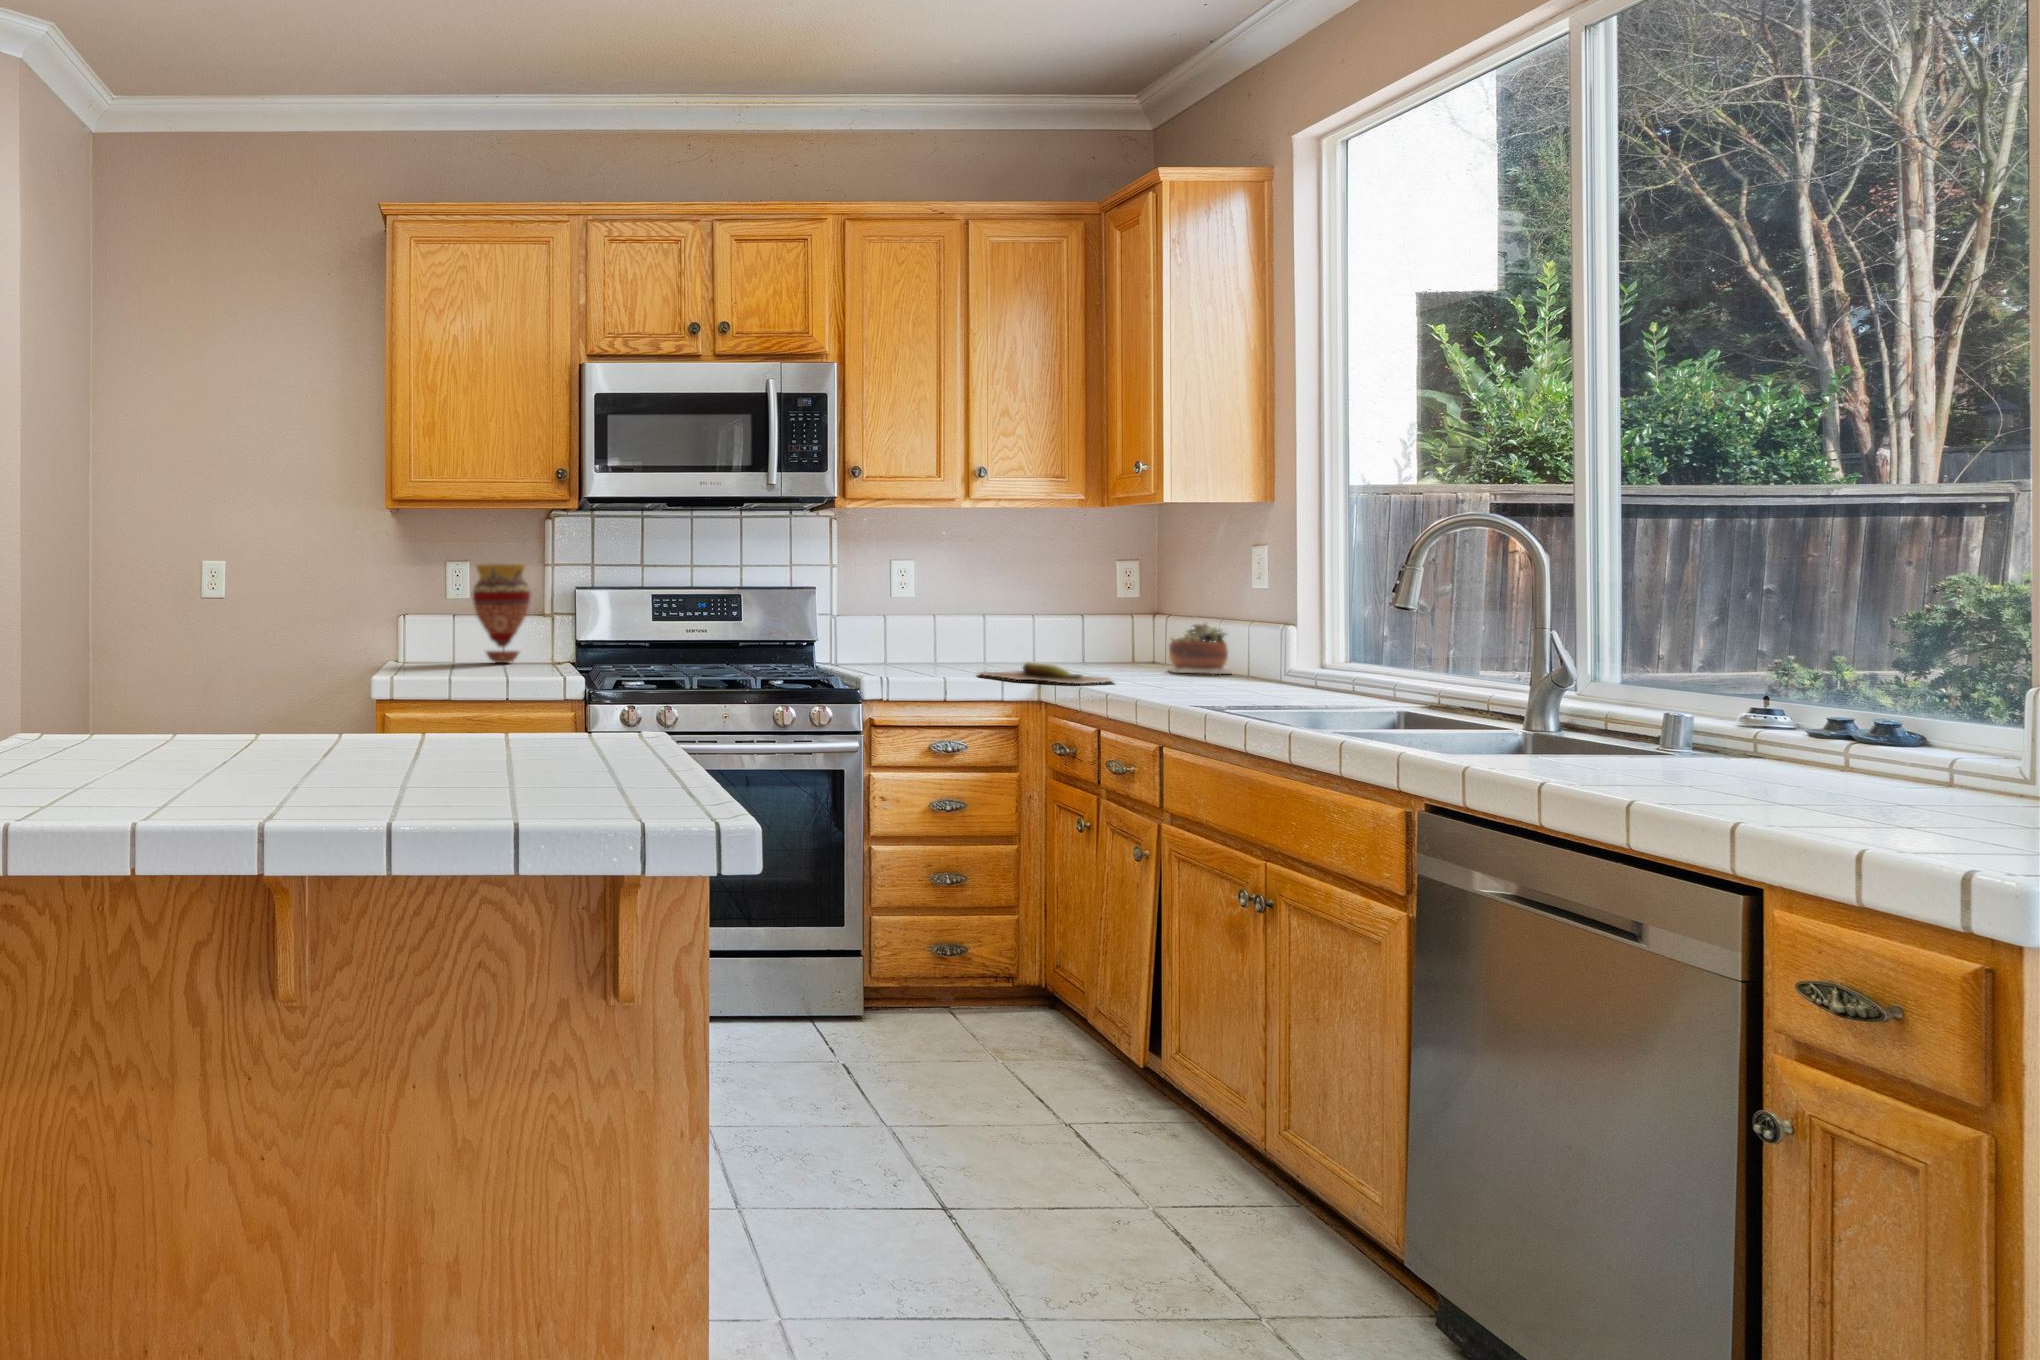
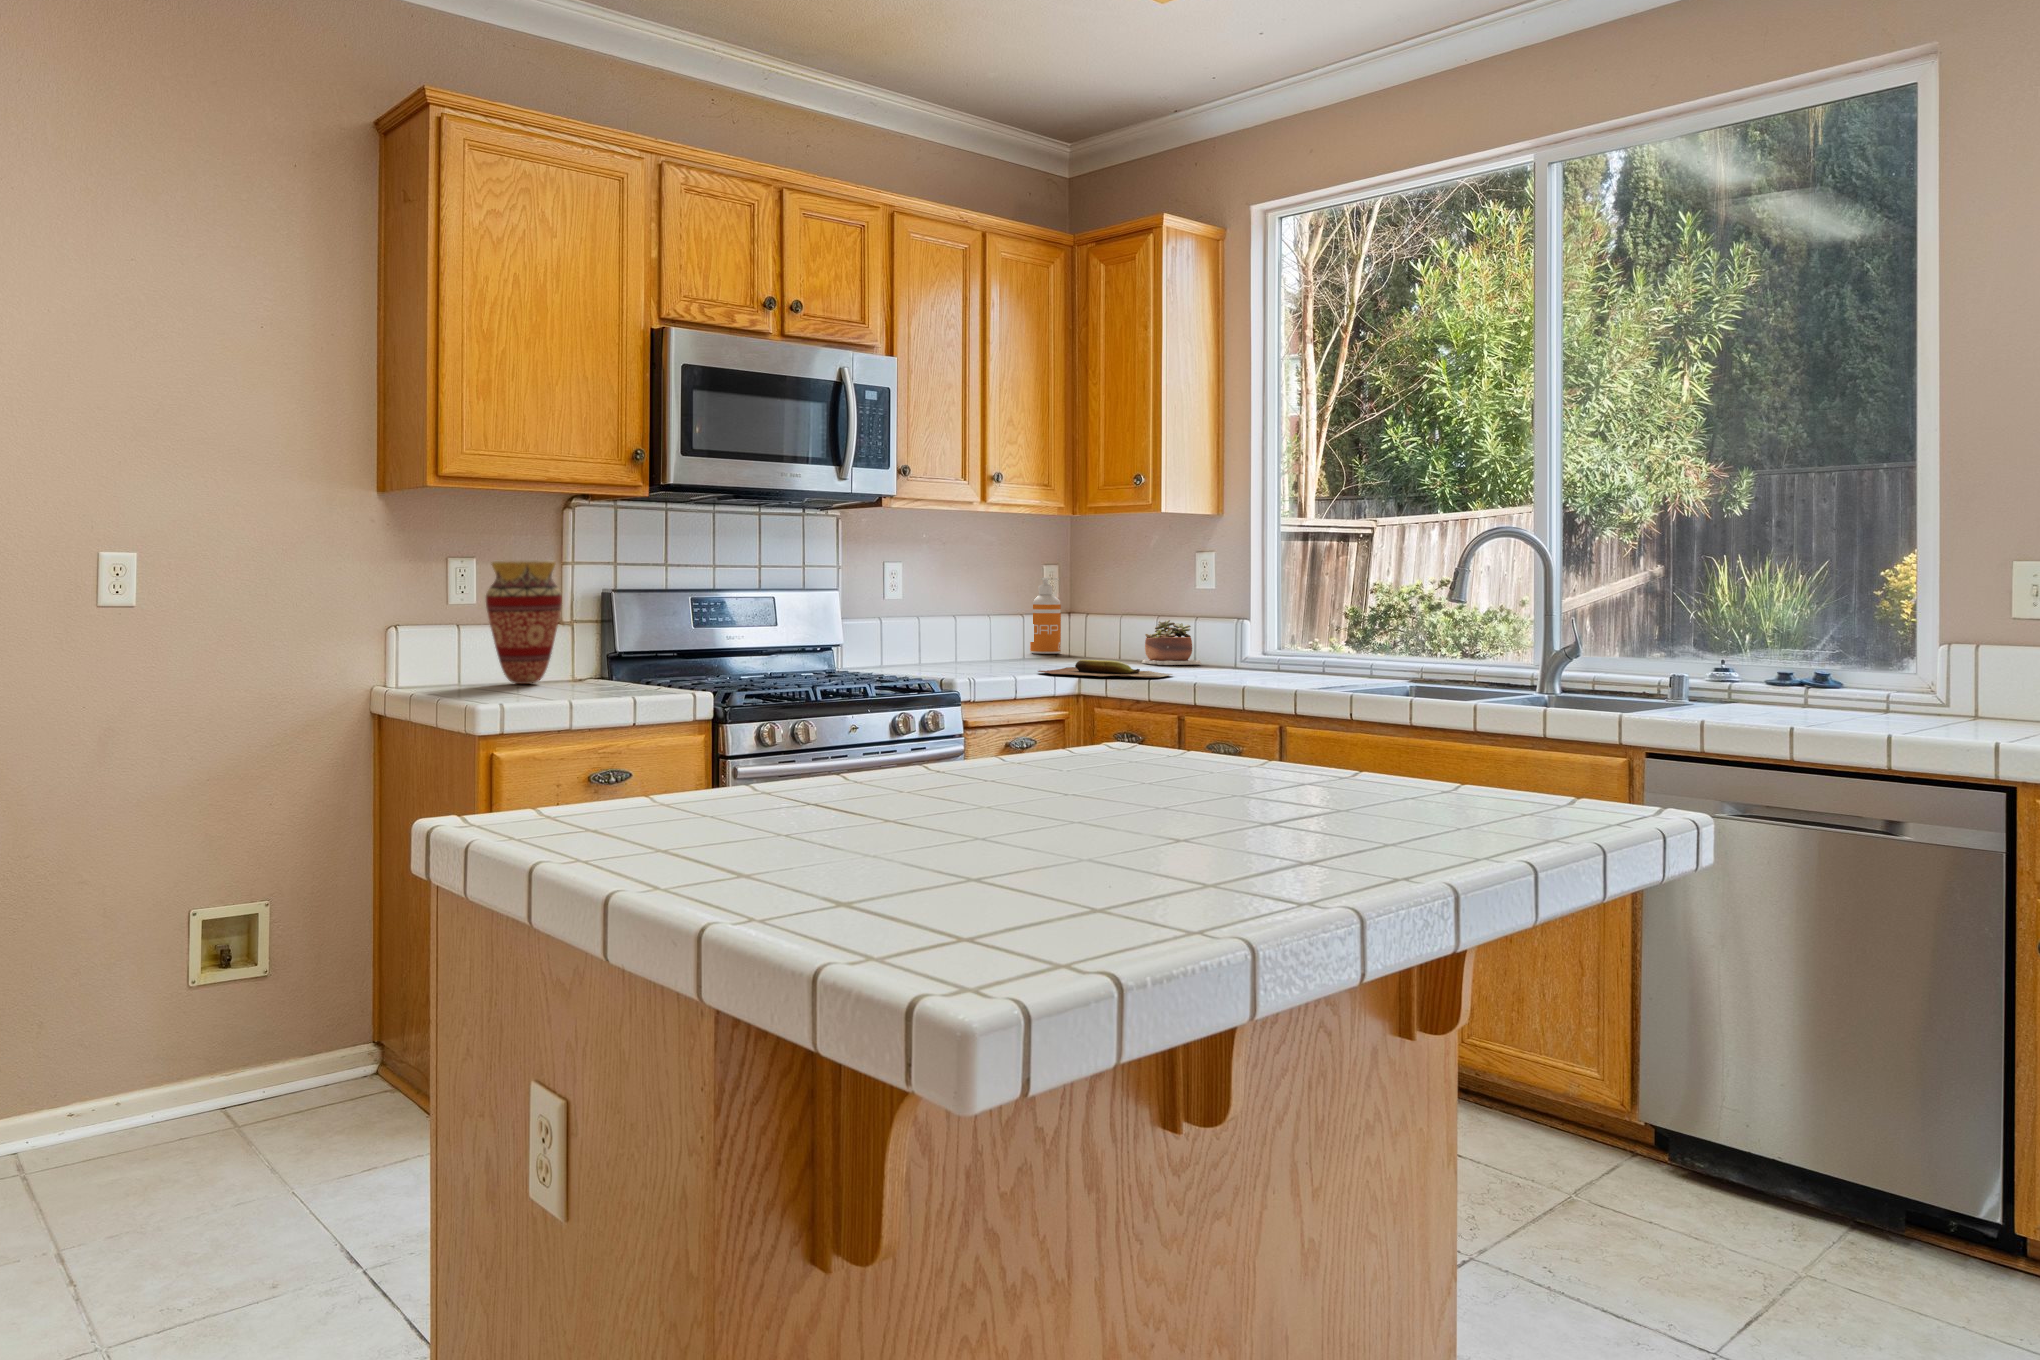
soap dispenser: none [1101,575,1138,657] -> present [1030,578,1061,654]

